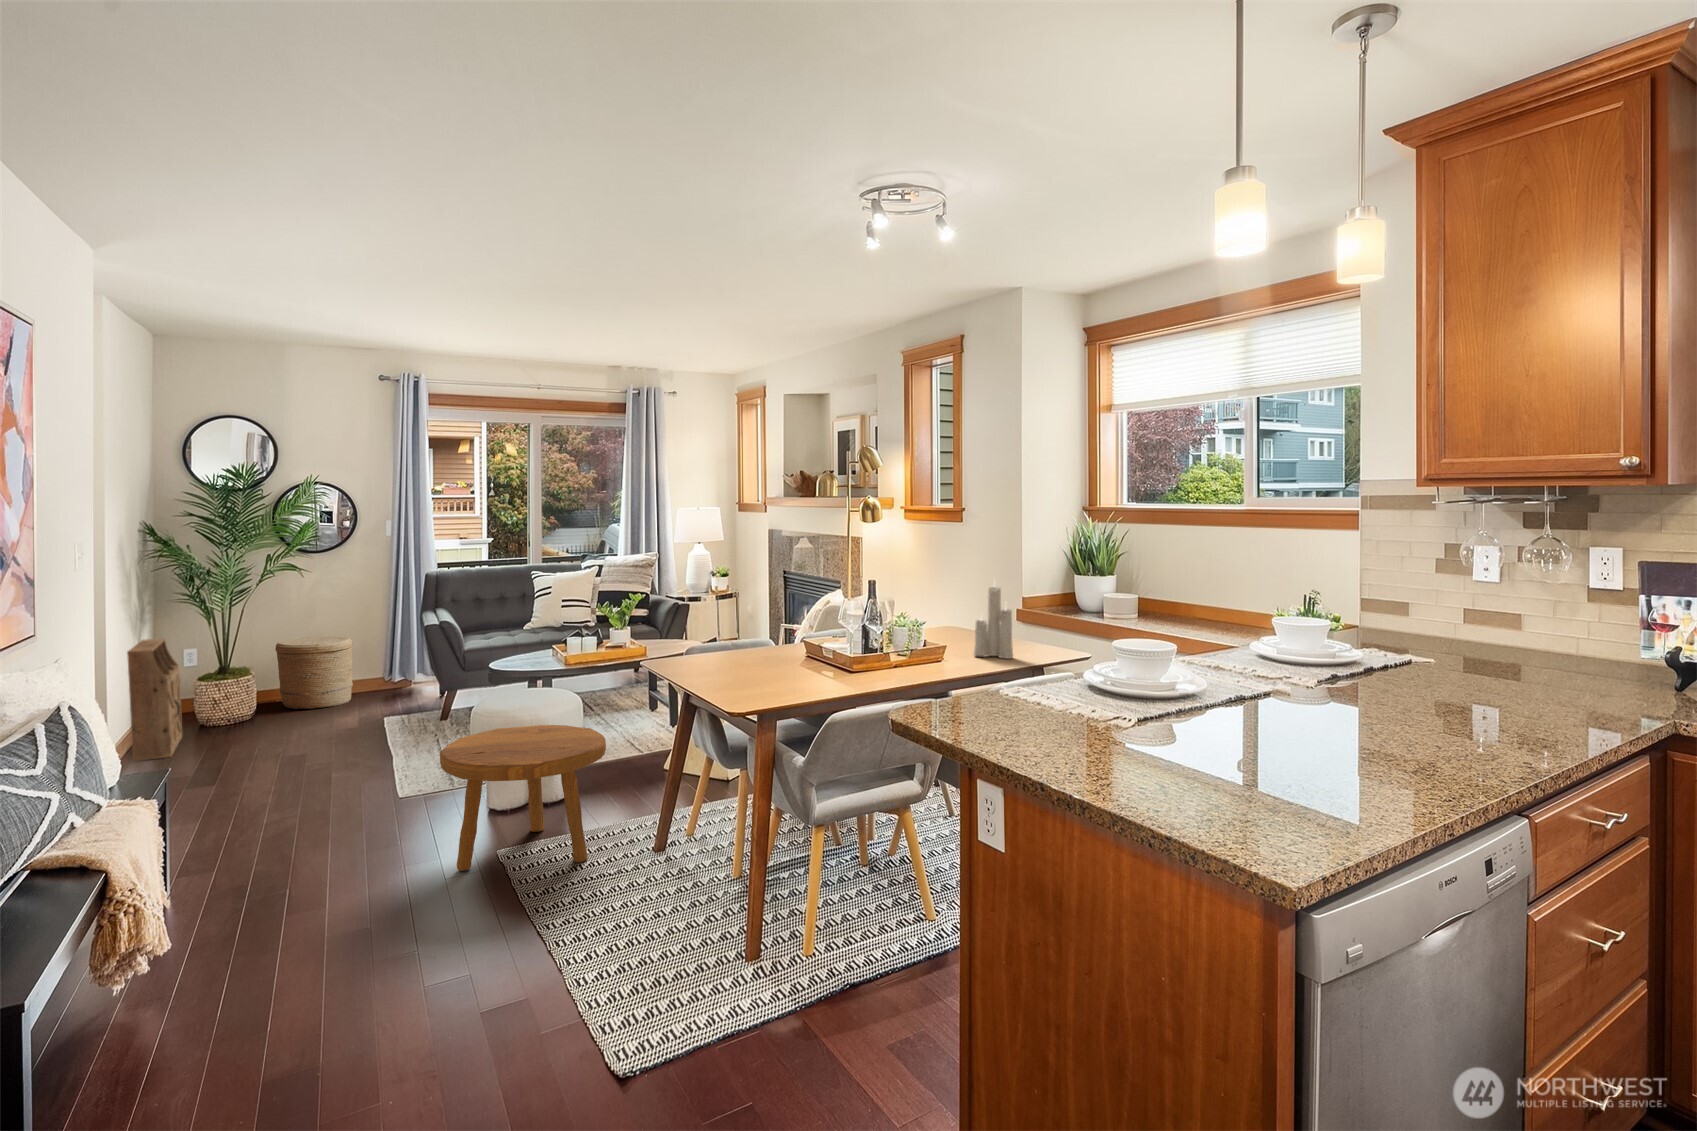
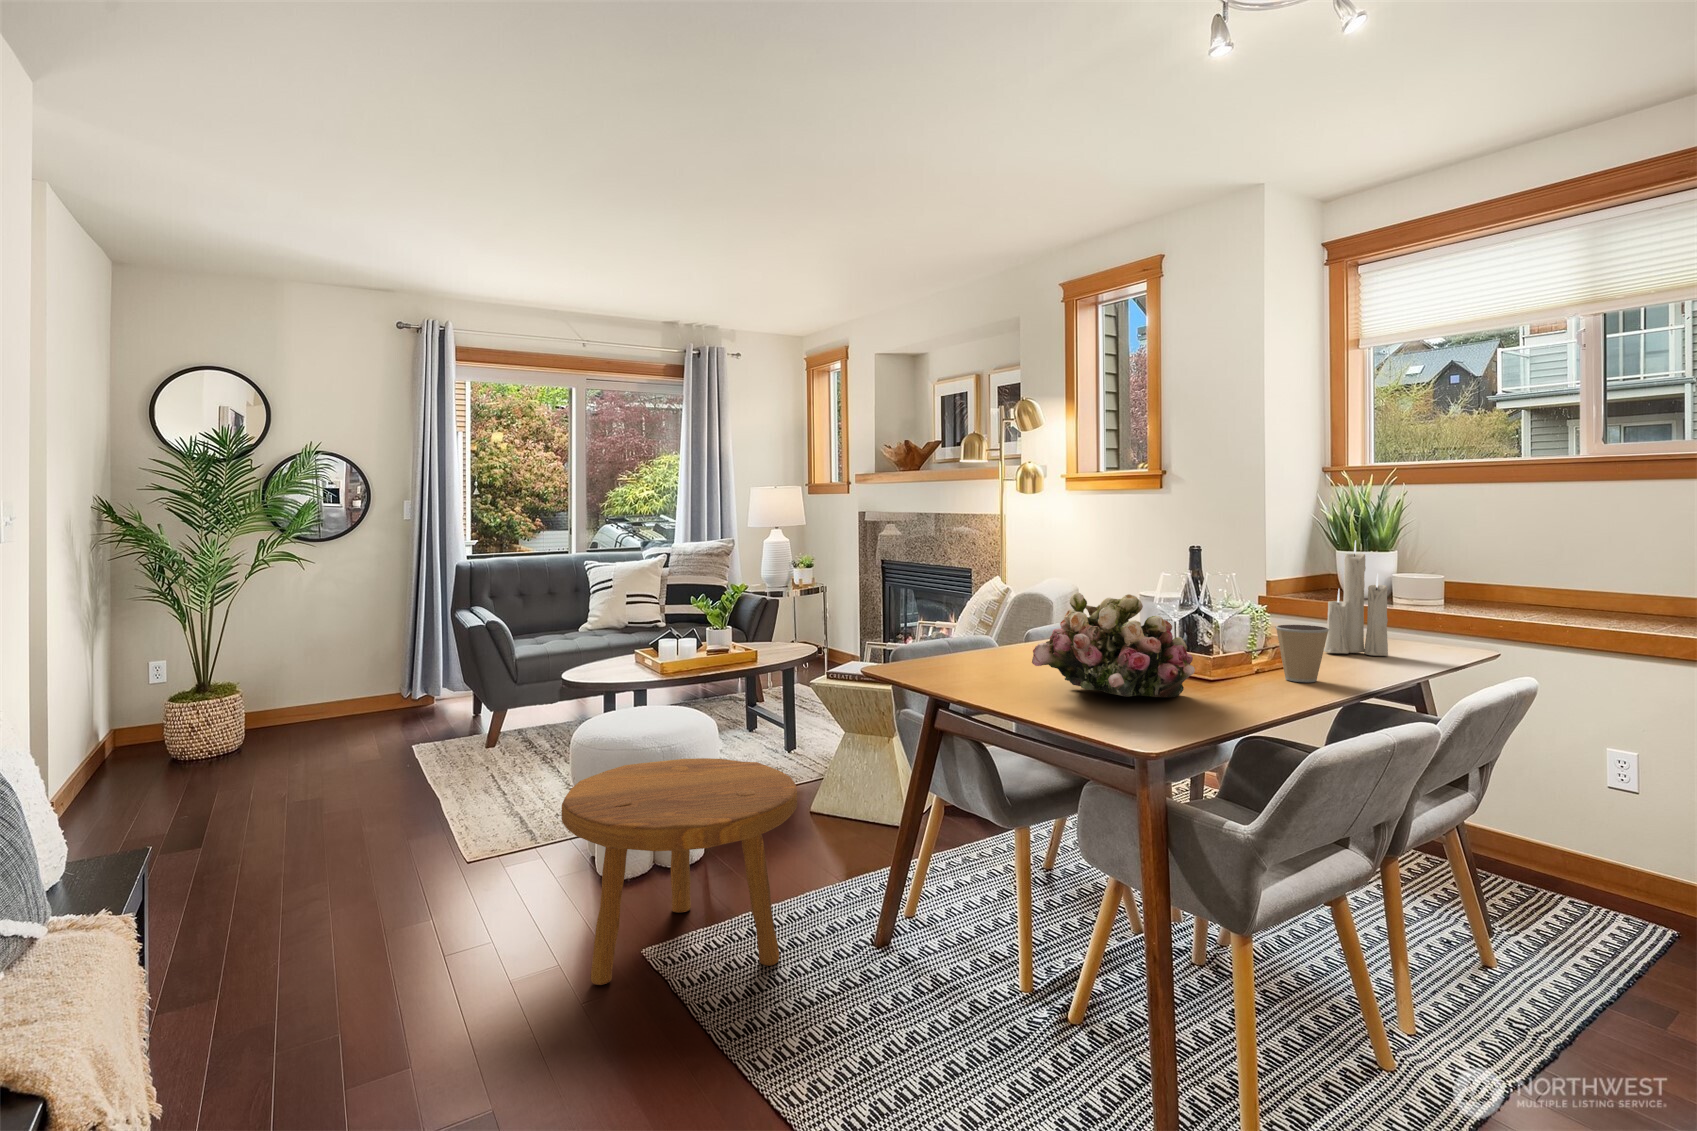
flower arrangement: none [713,617,818,685] -> present [1032,592,1195,697]
woven basket: present [275,636,353,709] -> none [269,644,365,735]
cabinet: present [127,638,182,761] -> none [79,646,152,809]
coffee cup: none [897,638,928,676] -> present [1276,625,1329,682]

